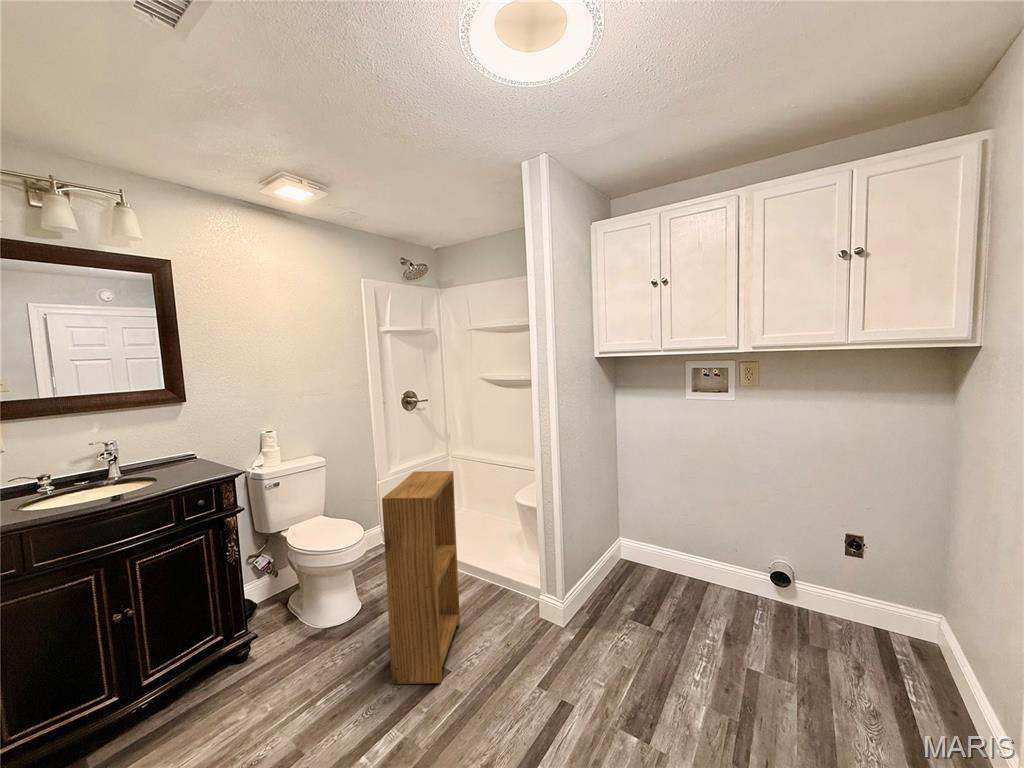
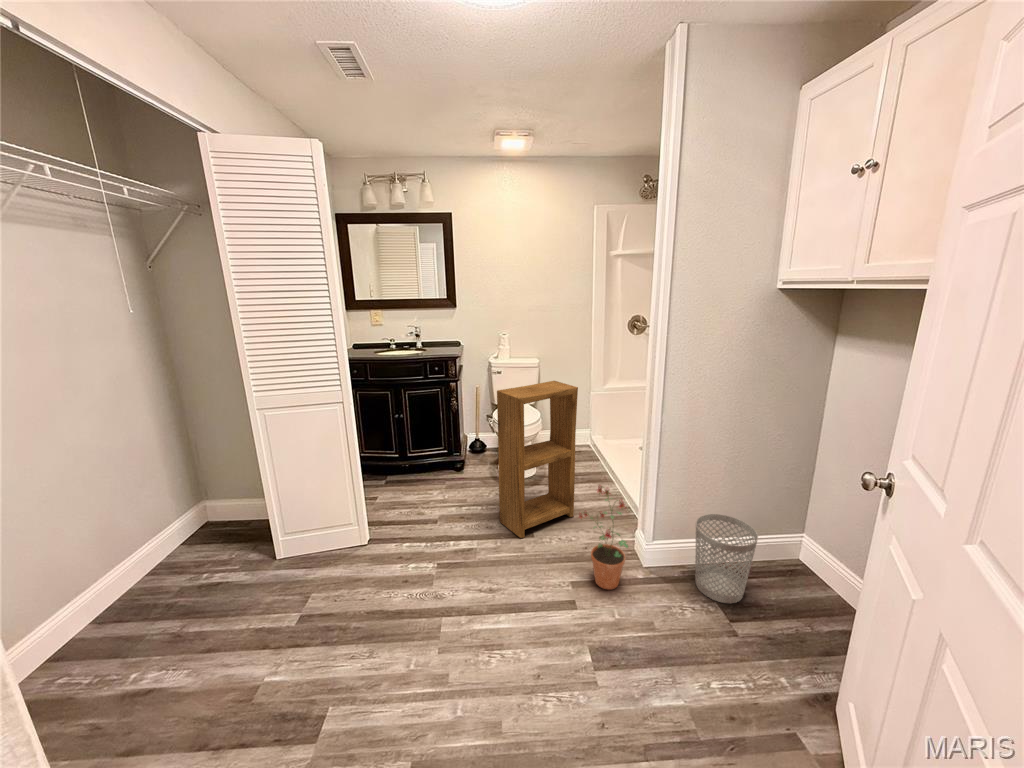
wastebasket: none [591,543,639,620] -> present [695,514,758,603]
potted plant: none [527,559,581,671] -> present [579,486,628,590]

